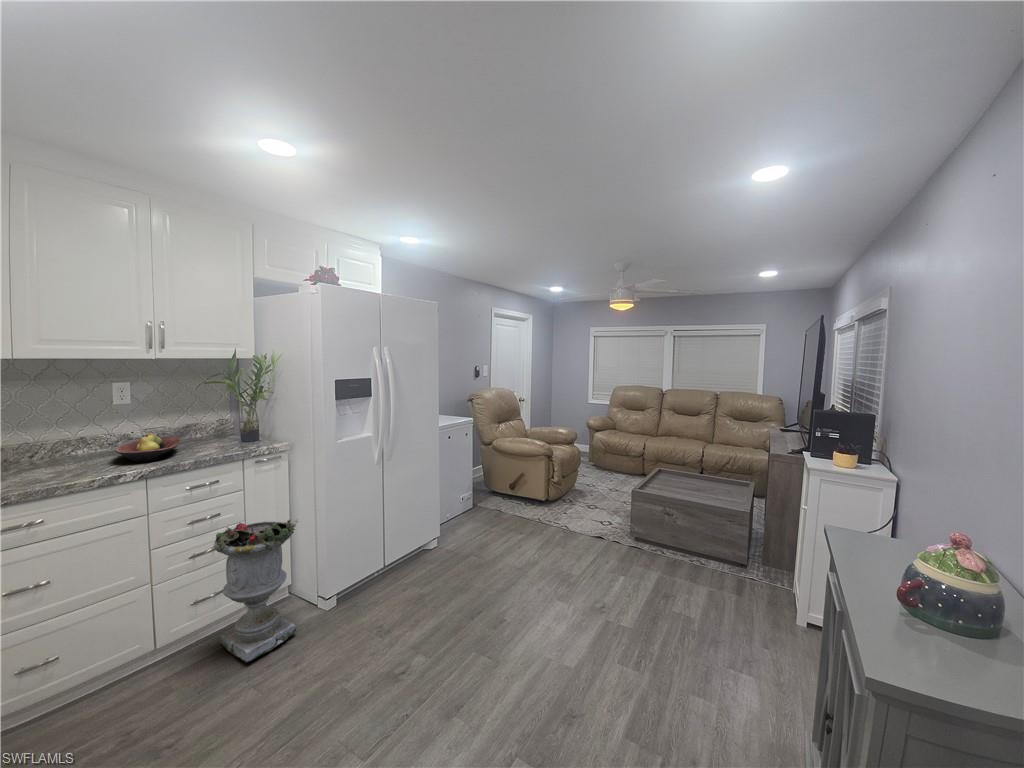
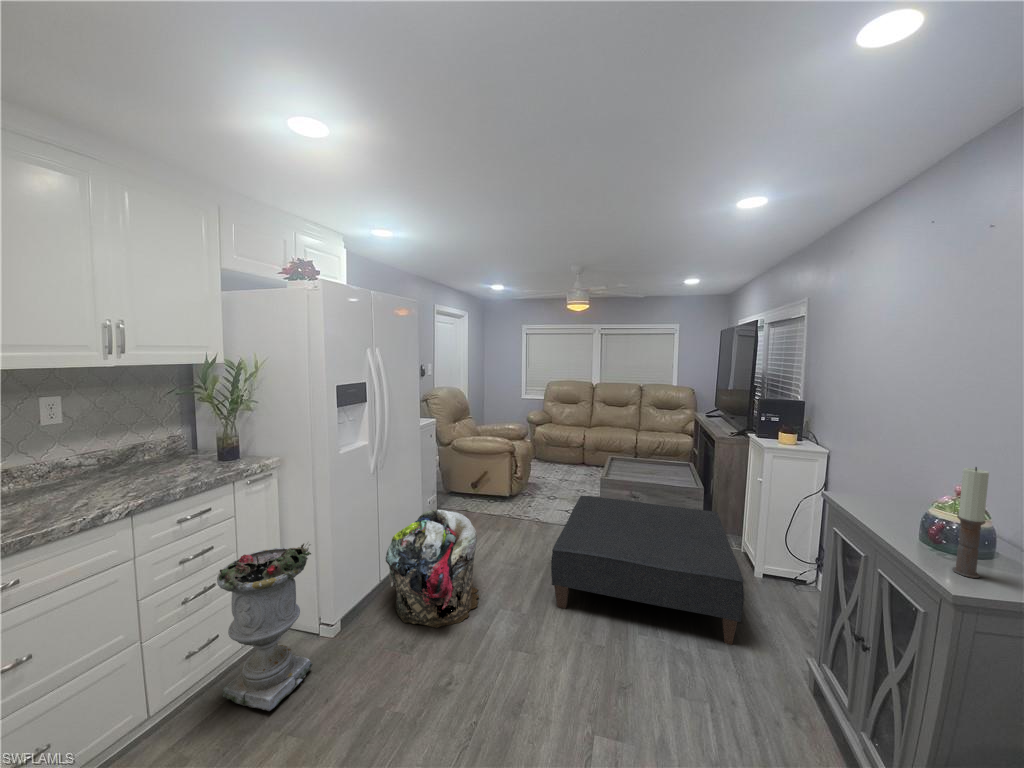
fruit bowl: present [115,433,180,462] -> none [69,458,152,496]
candle: none [906,503,954,661] -> present [952,467,989,578]
laundry basket: none [380,504,472,618] -> present [386,510,479,628]
ottoman: none [536,507,756,697] -> present [551,496,744,645]

